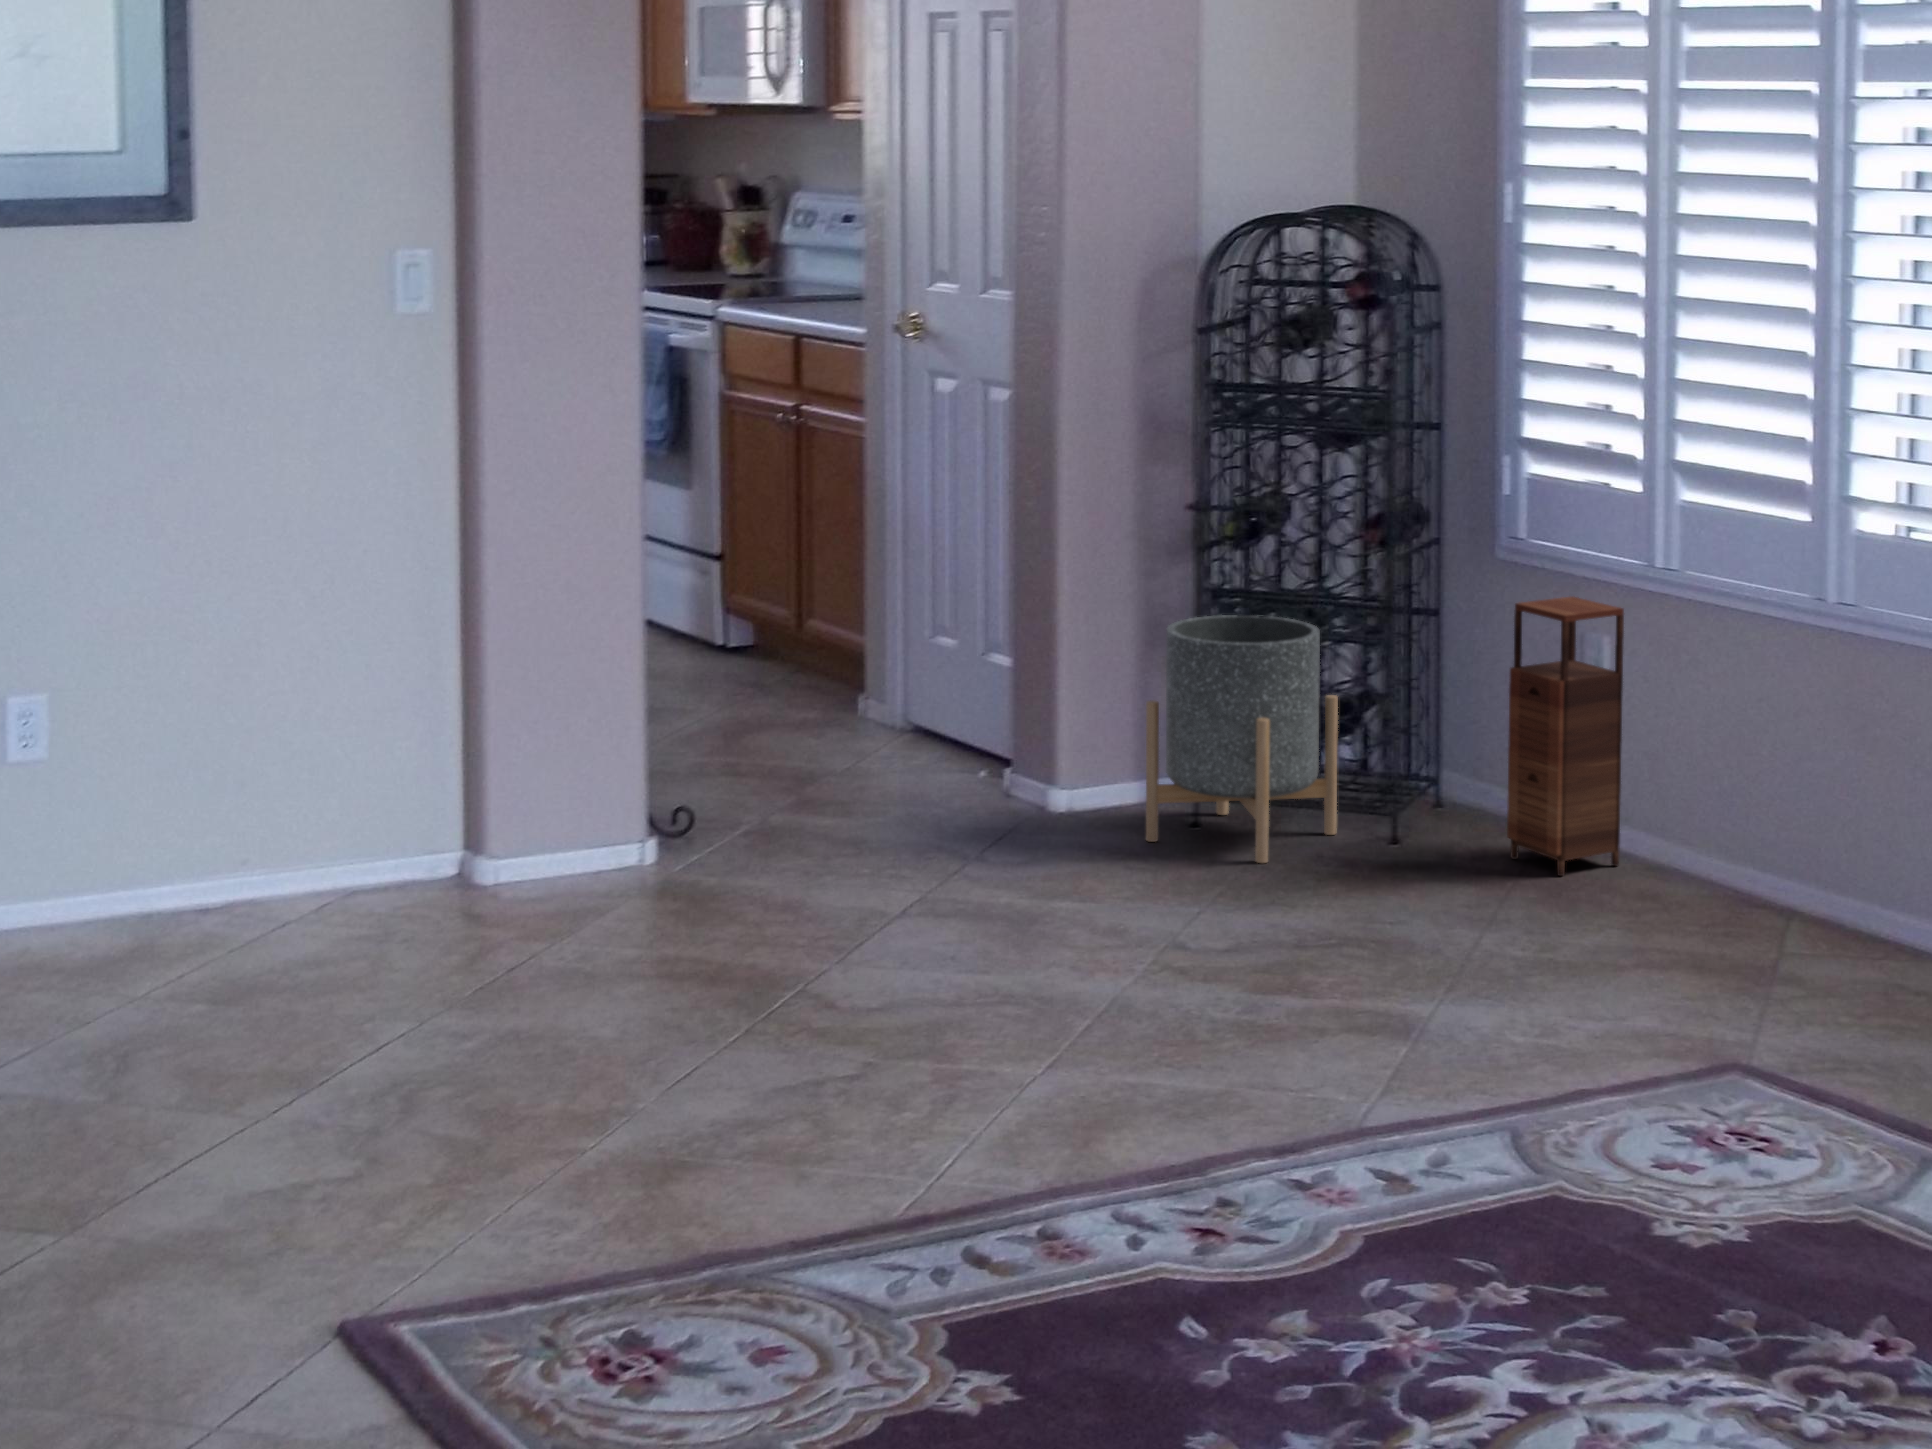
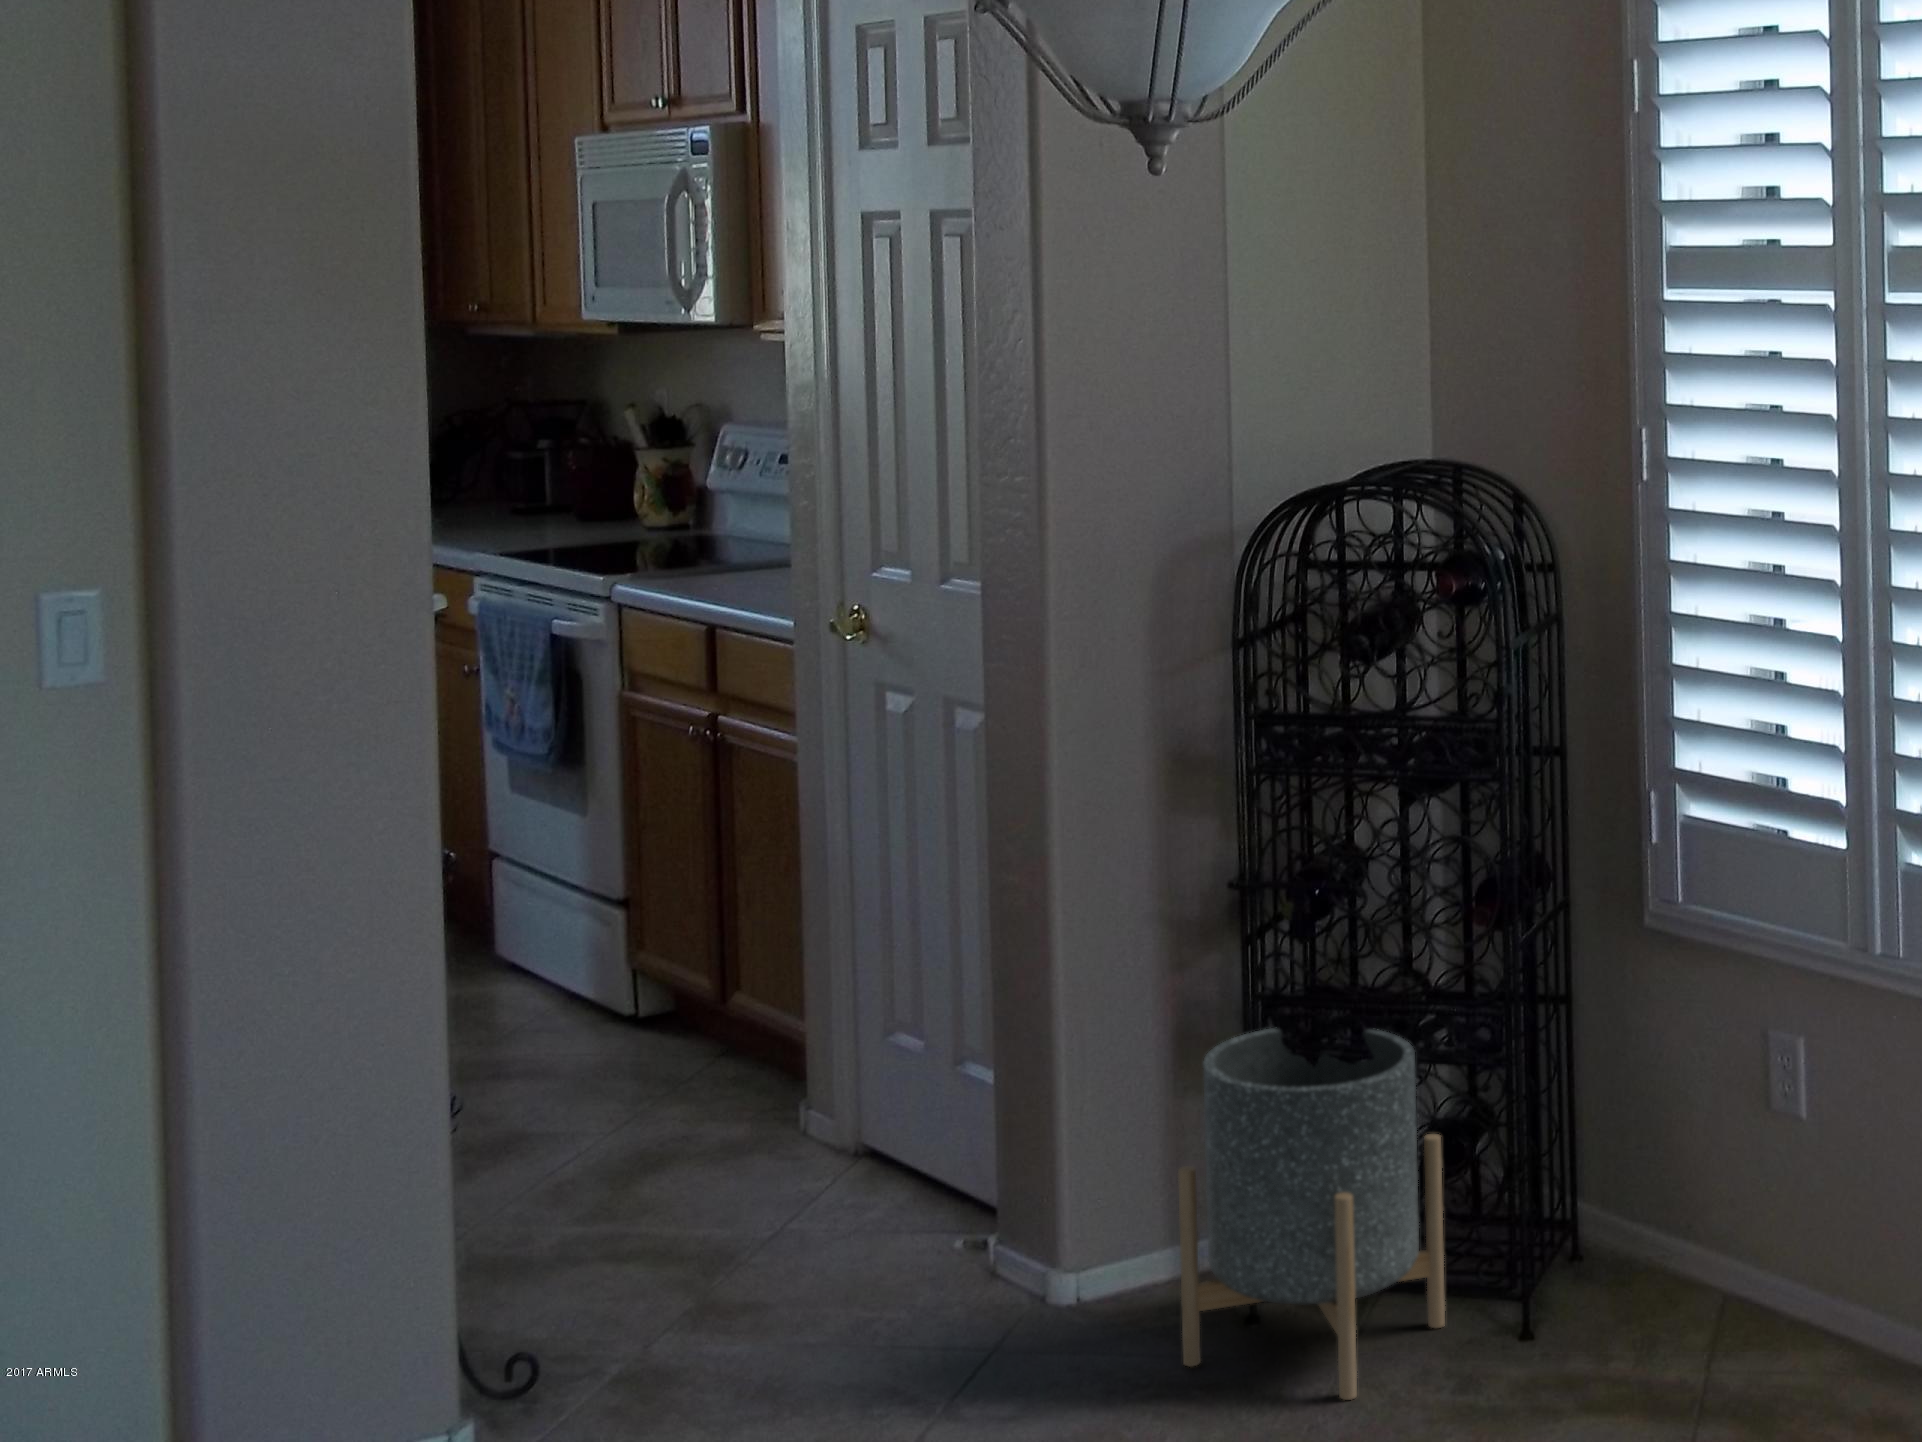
storage cabinet: present [1507,597,1624,876] -> none [1677,986,1834,1390]

